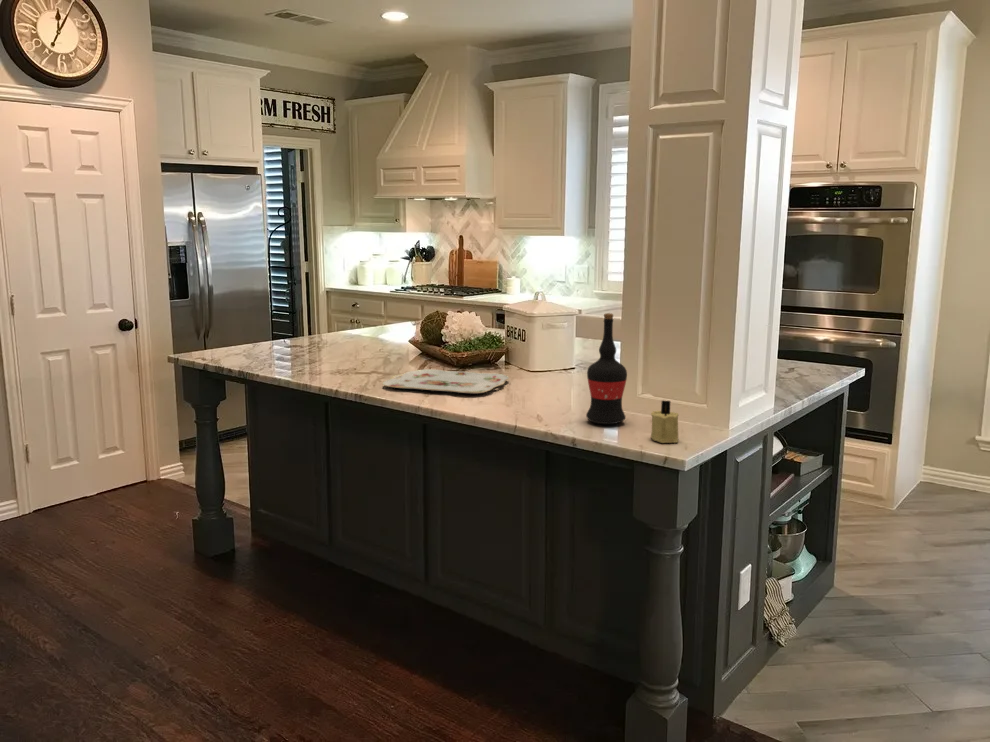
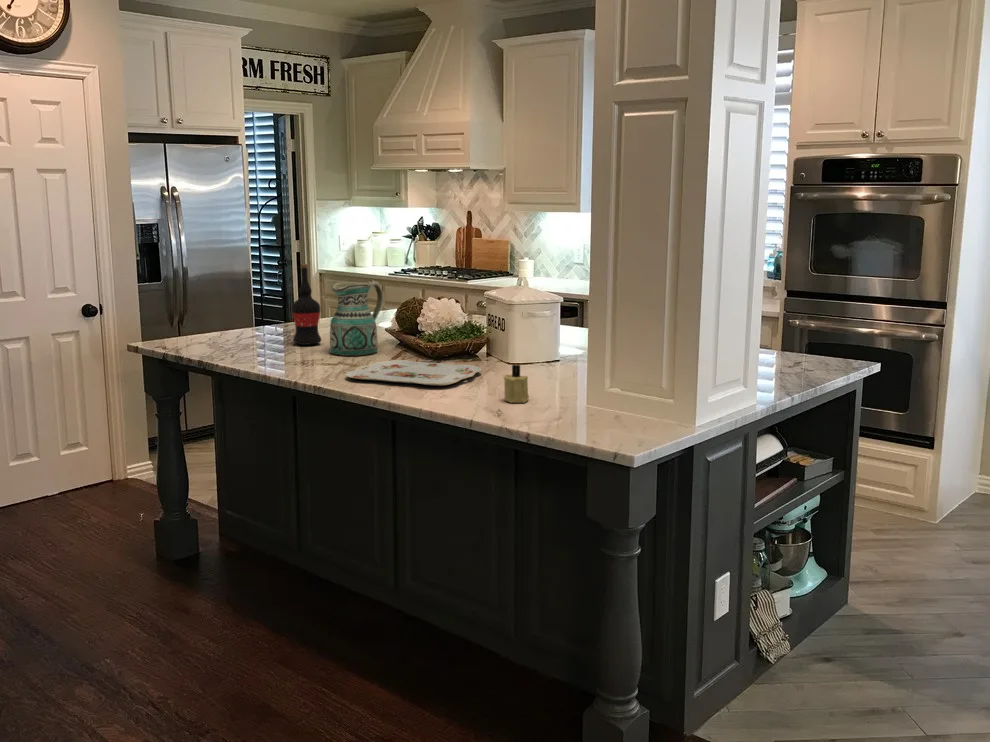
ceramic pitcher: none [360,295,408,365] -> present [330,280,383,356]
wine bottle: present [586,313,627,424] -> present [292,264,321,345]
candle: present [651,401,678,443] -> present [504,365,529,403]

